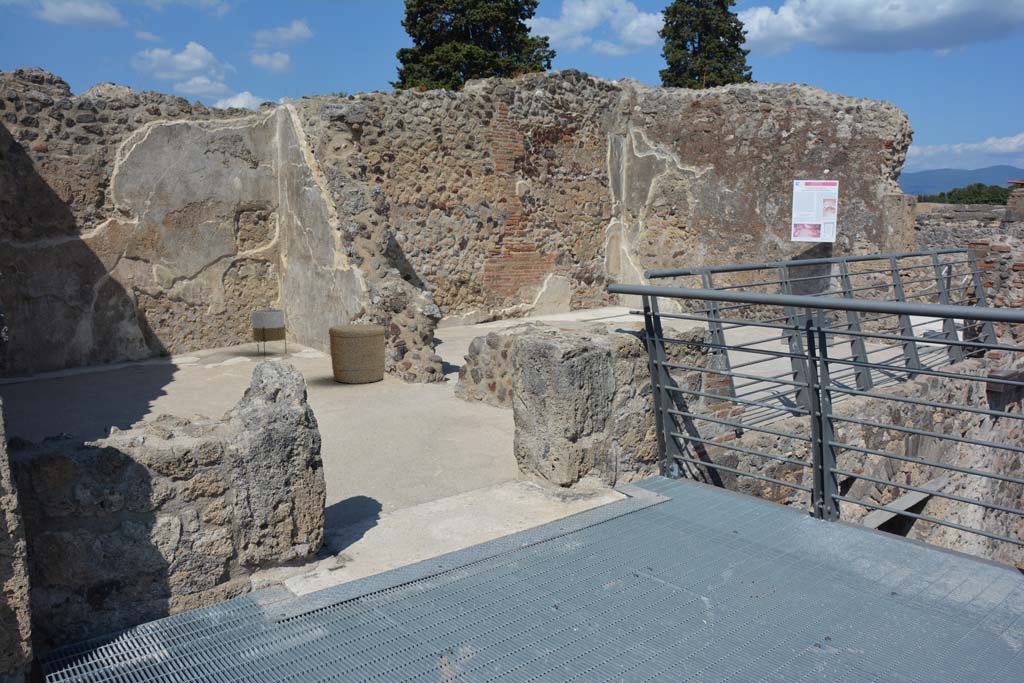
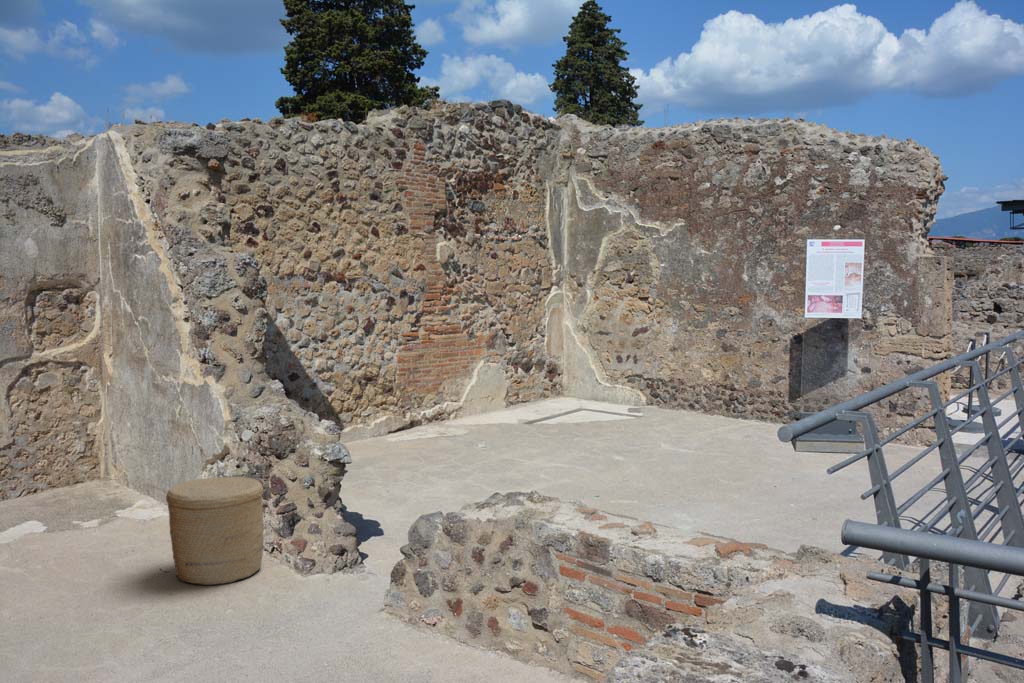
planter: present [252,310,286,356] -> none [49,439,107,516]

